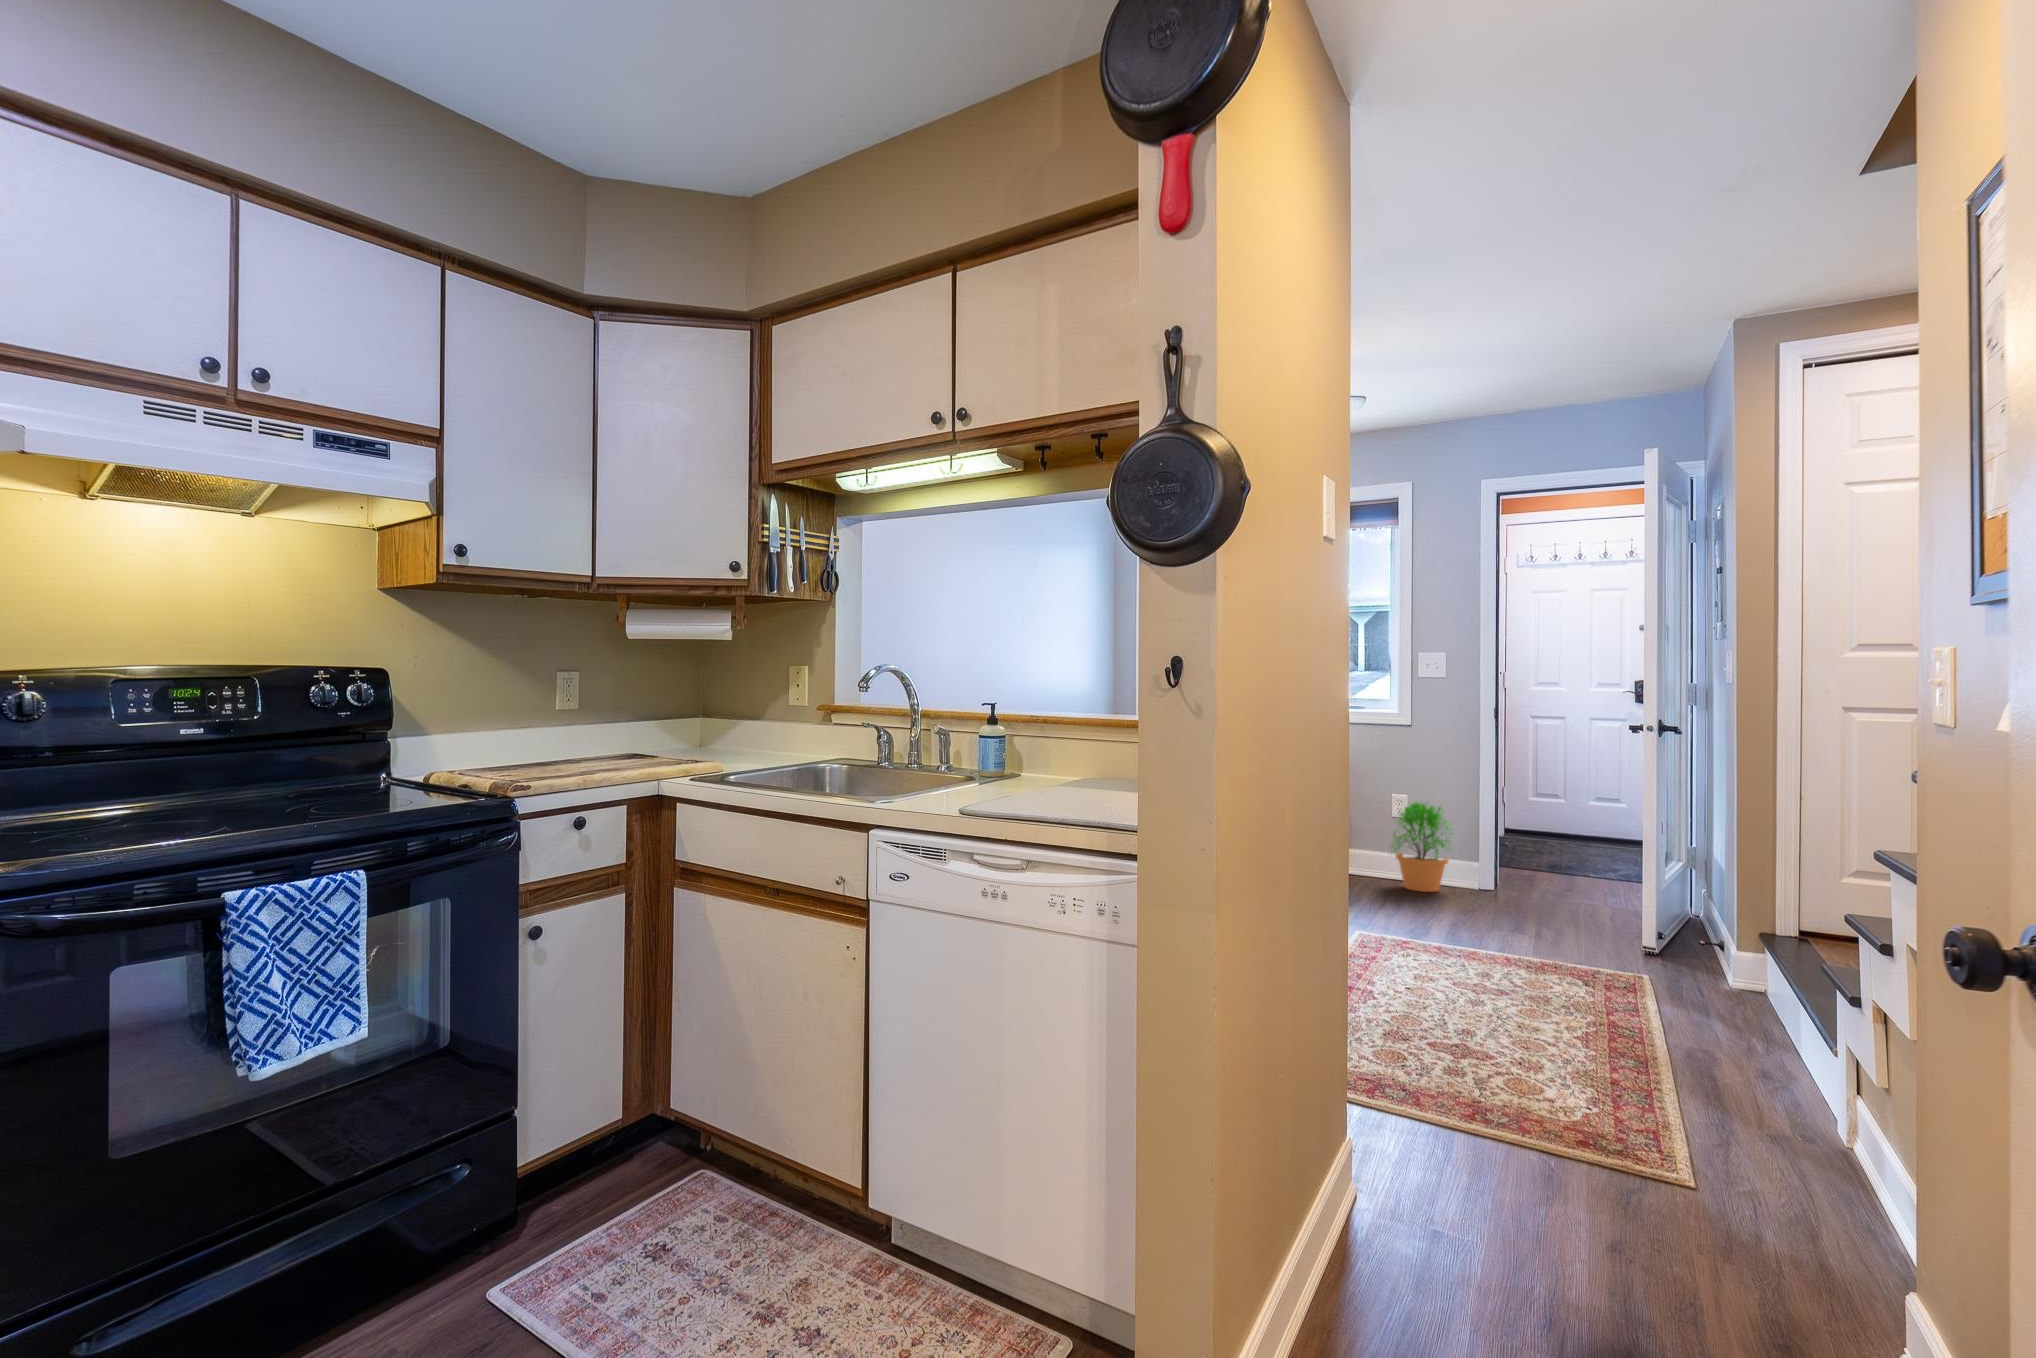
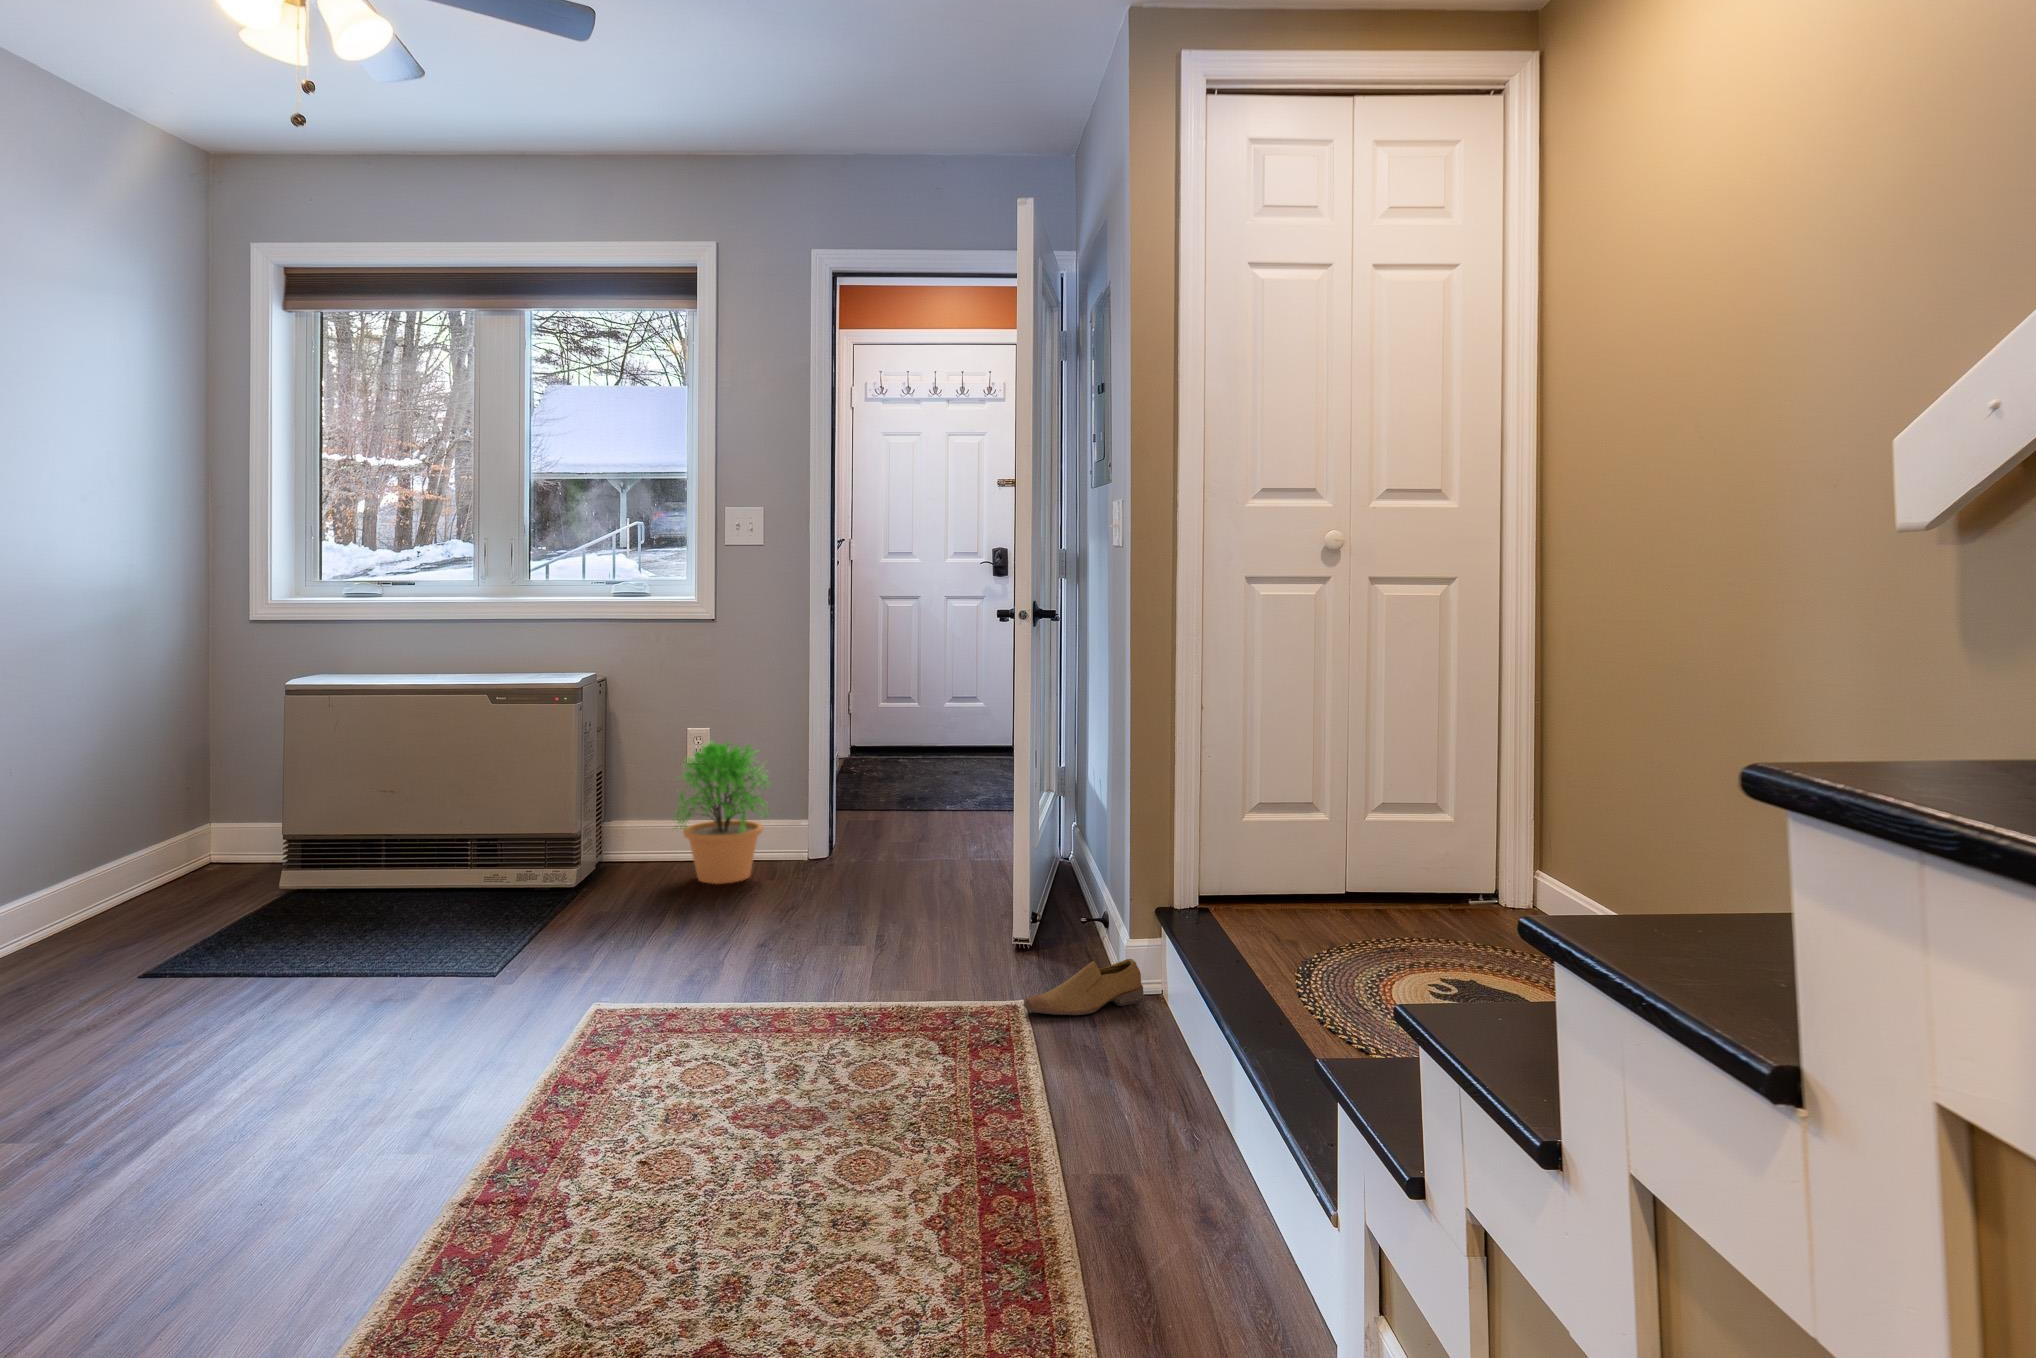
shoe: none [1647,959,1749,994] -> present [1023,959,1144,1015]

